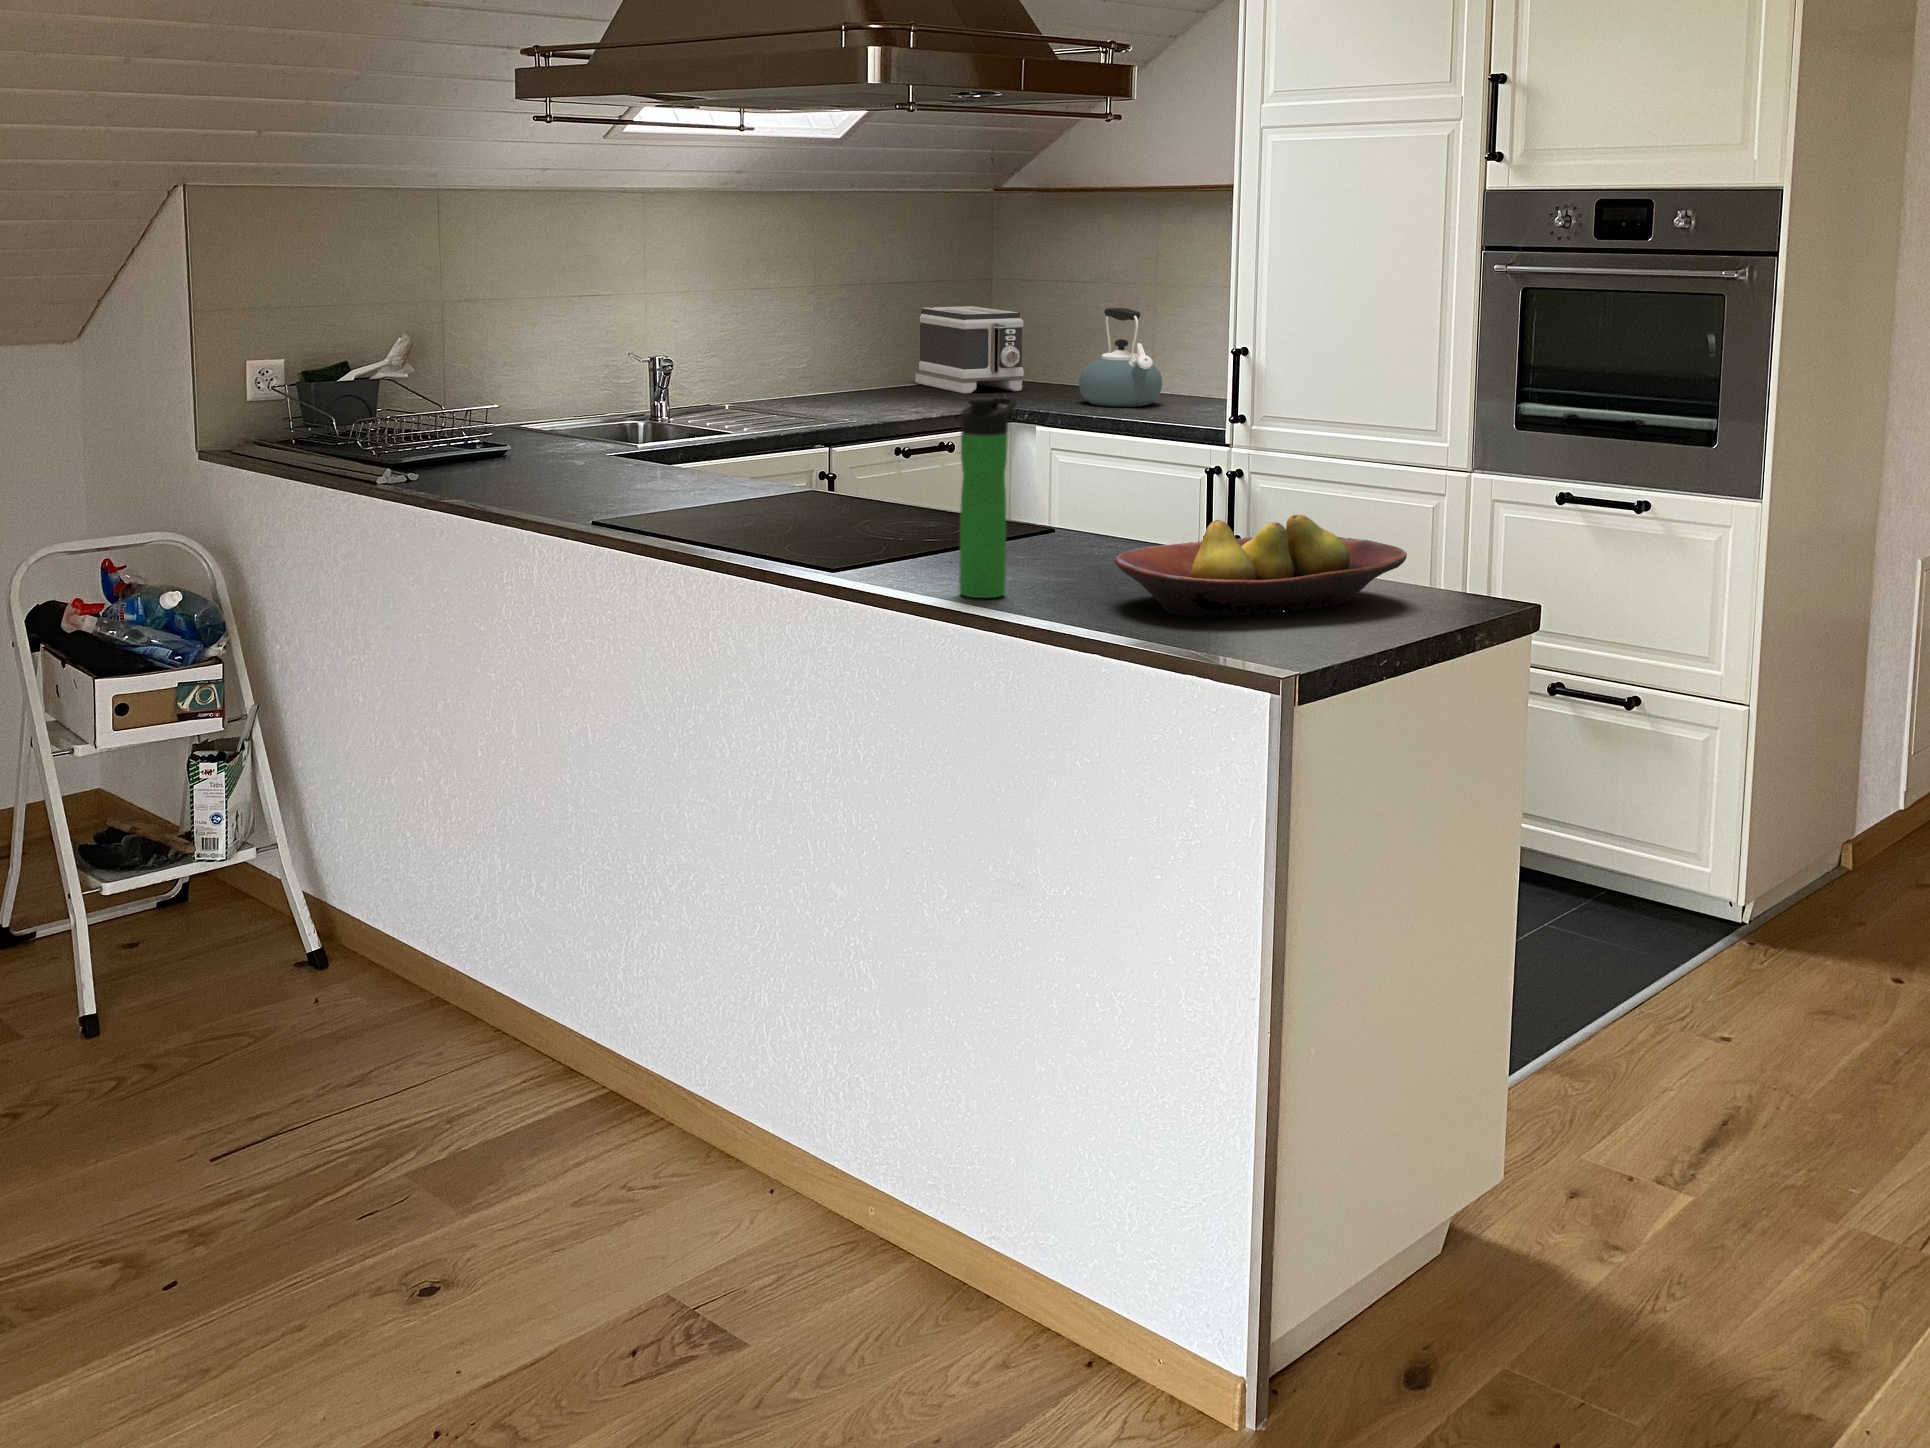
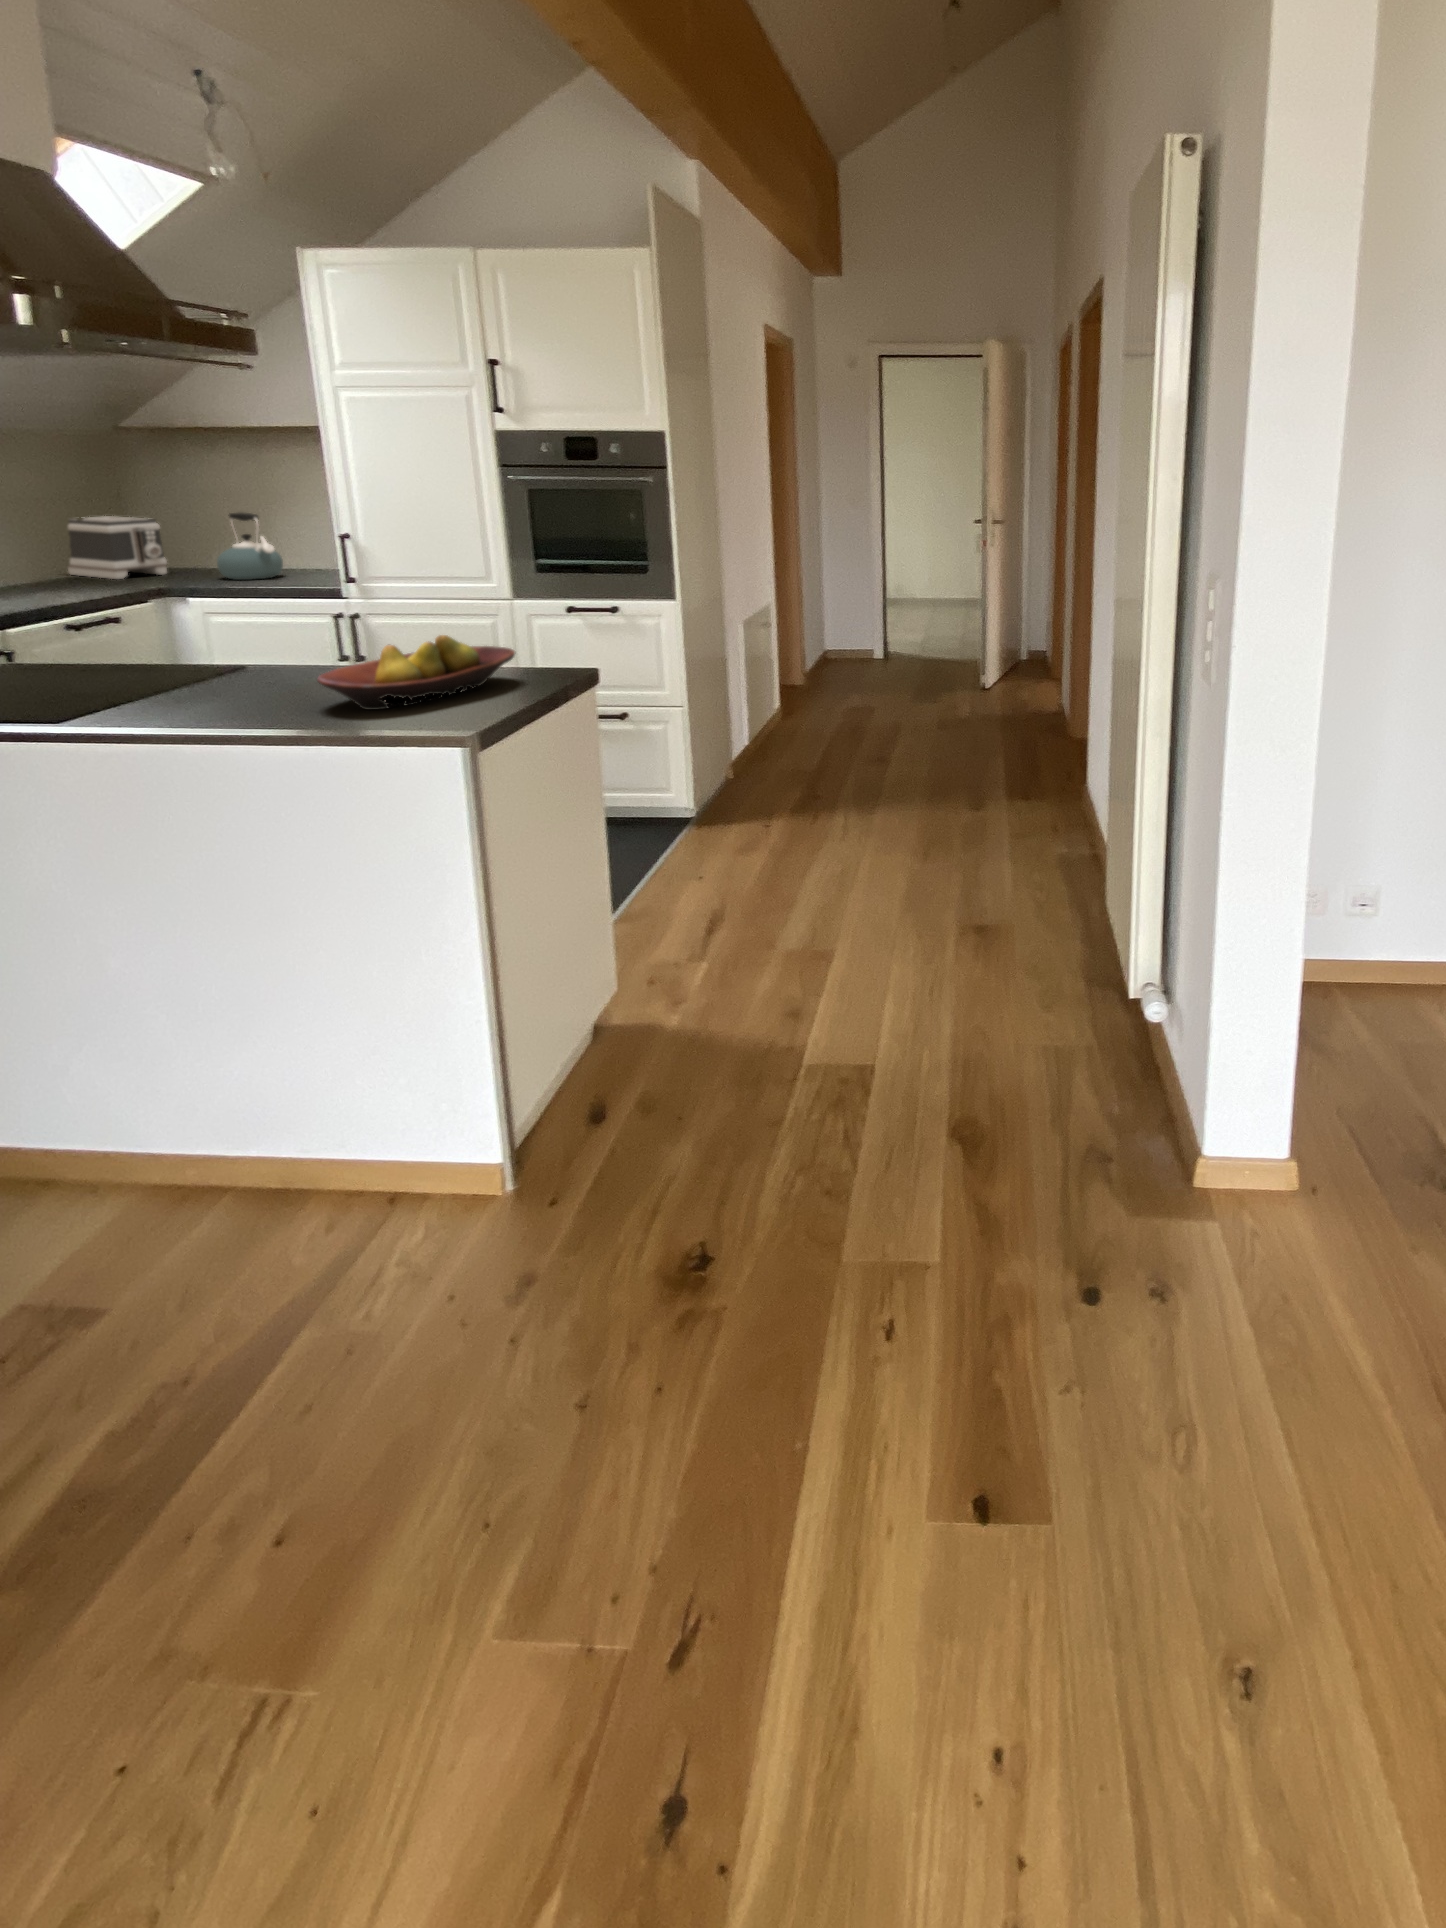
bottle: present [959,397,1017,598] -> none [168,576,230,722]

